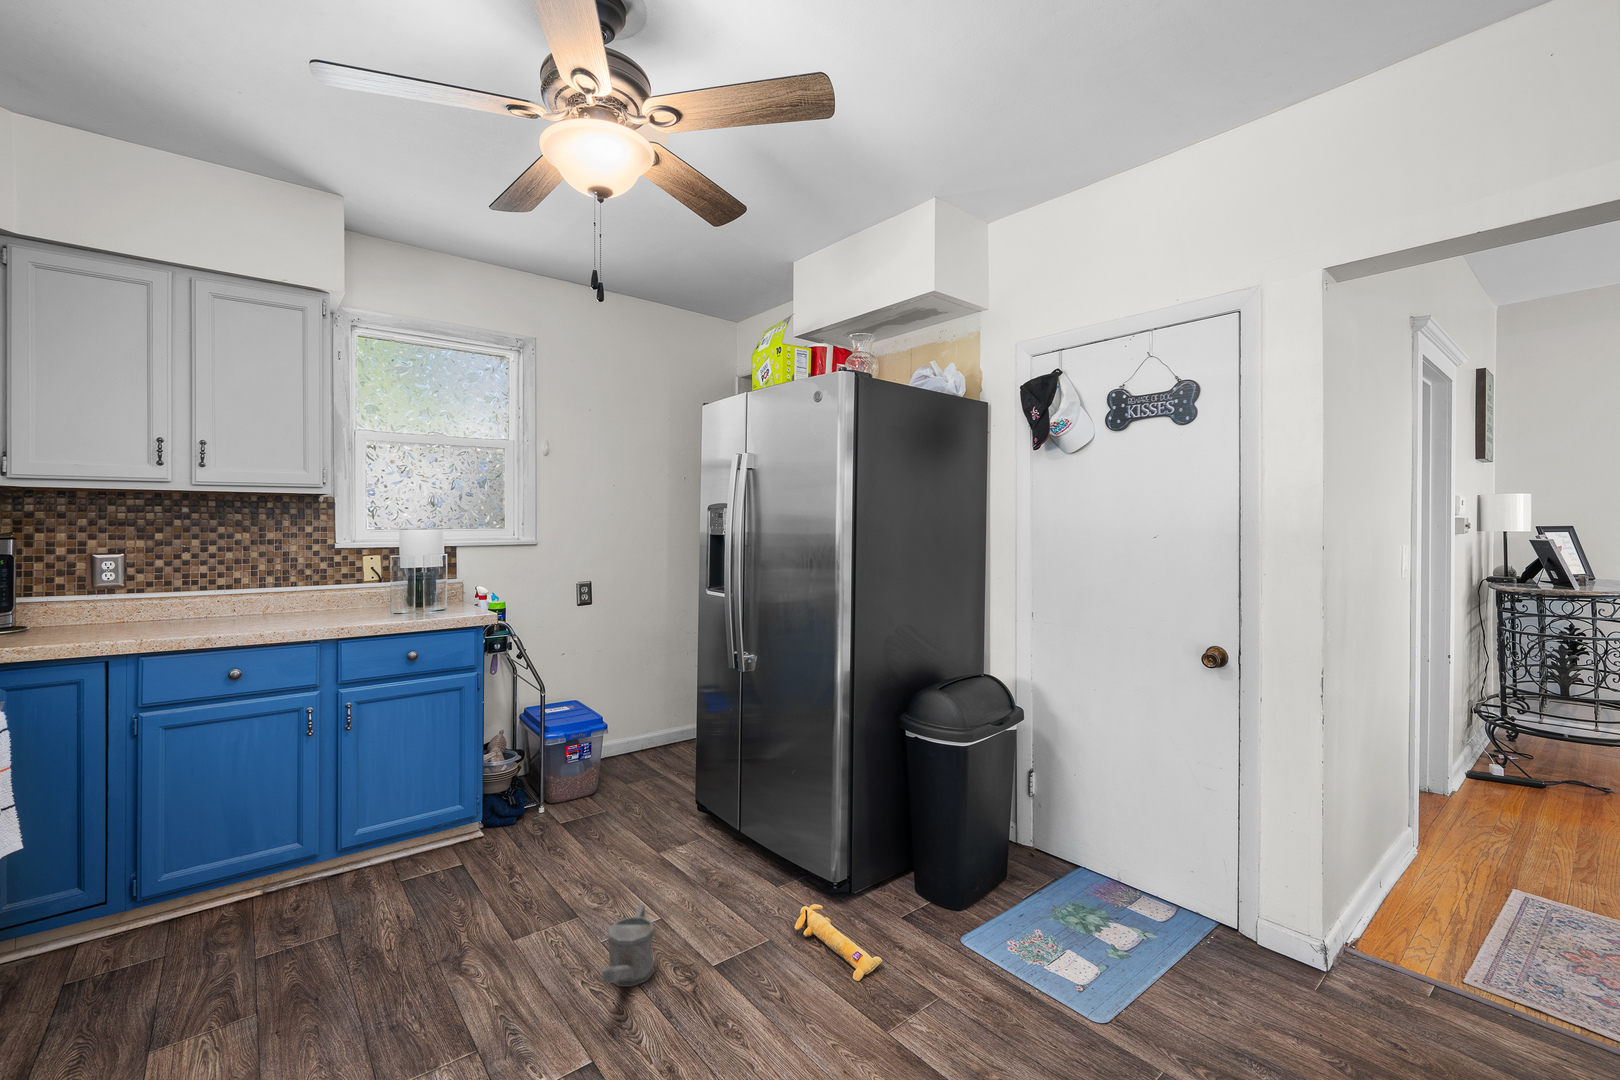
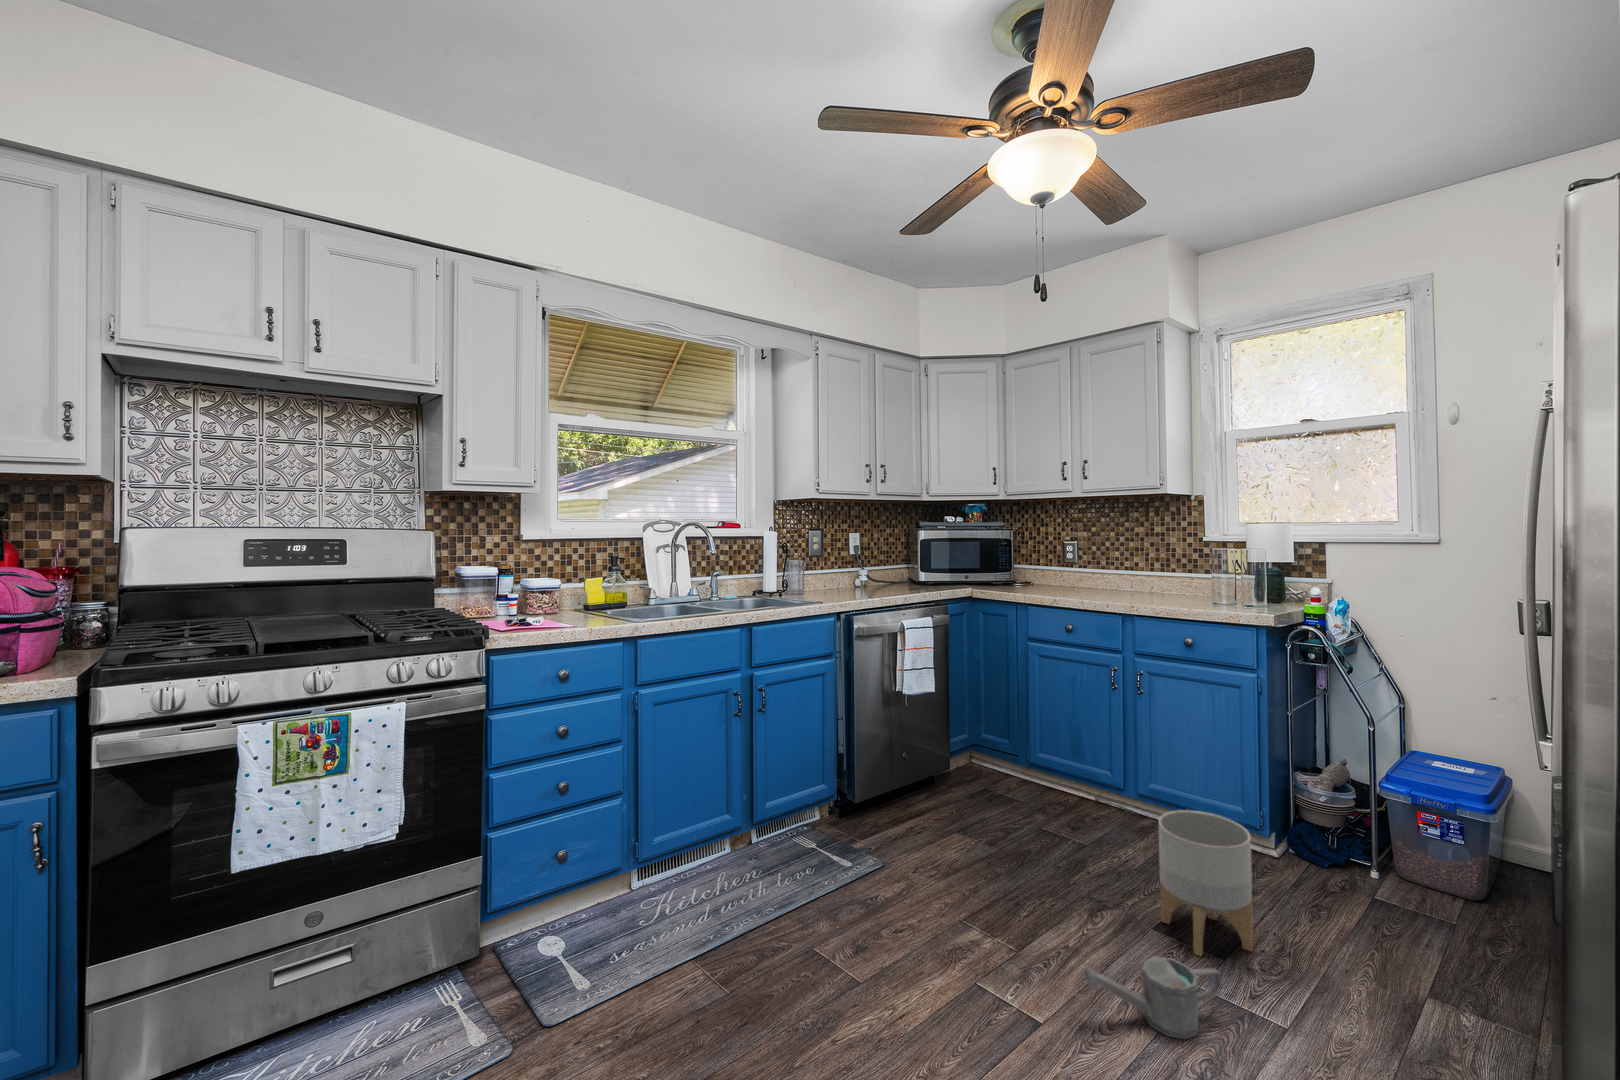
planter: none [512,797,592,932] -> present [1159,810,1253,956]

